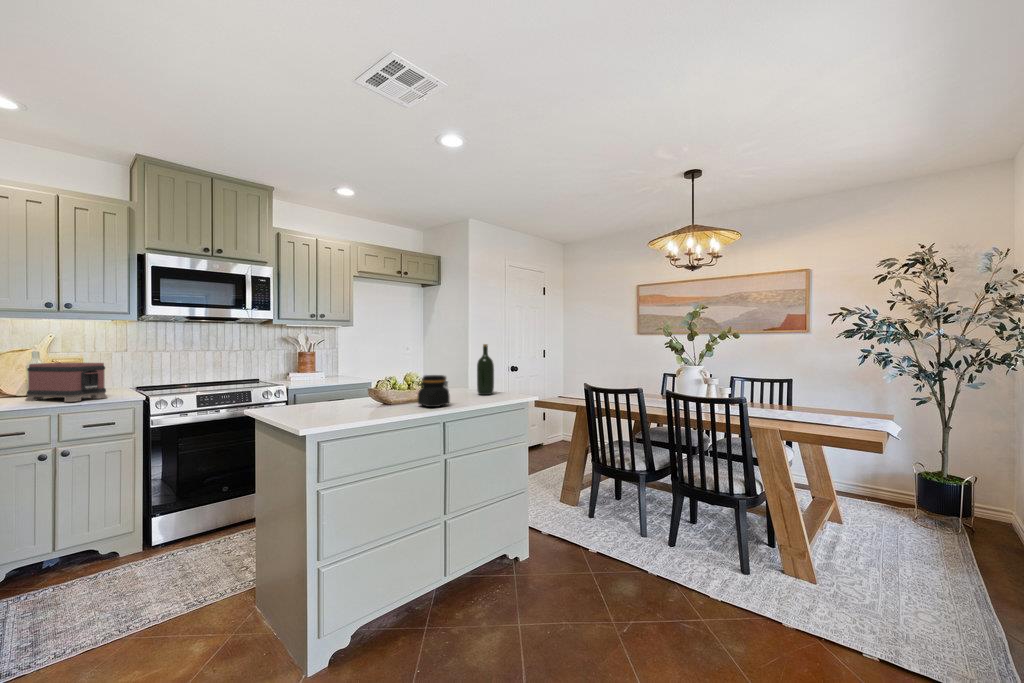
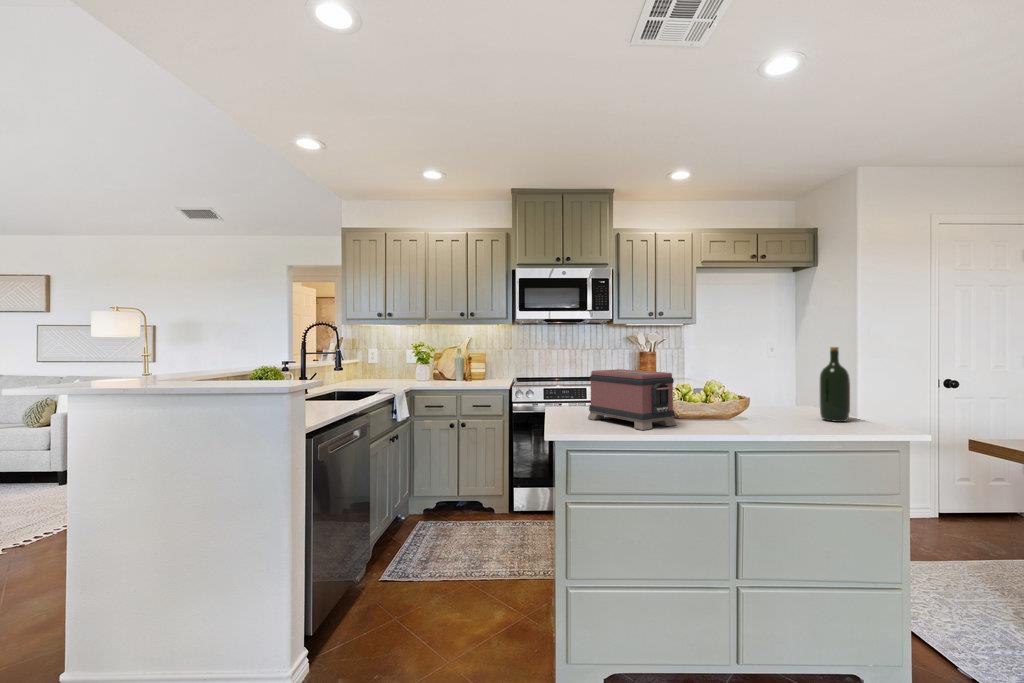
toaster: present [26,363,107,402] -> present [588,369,677,430]
jar: present [418,375,450,407] -> none [705,387,753,429]

